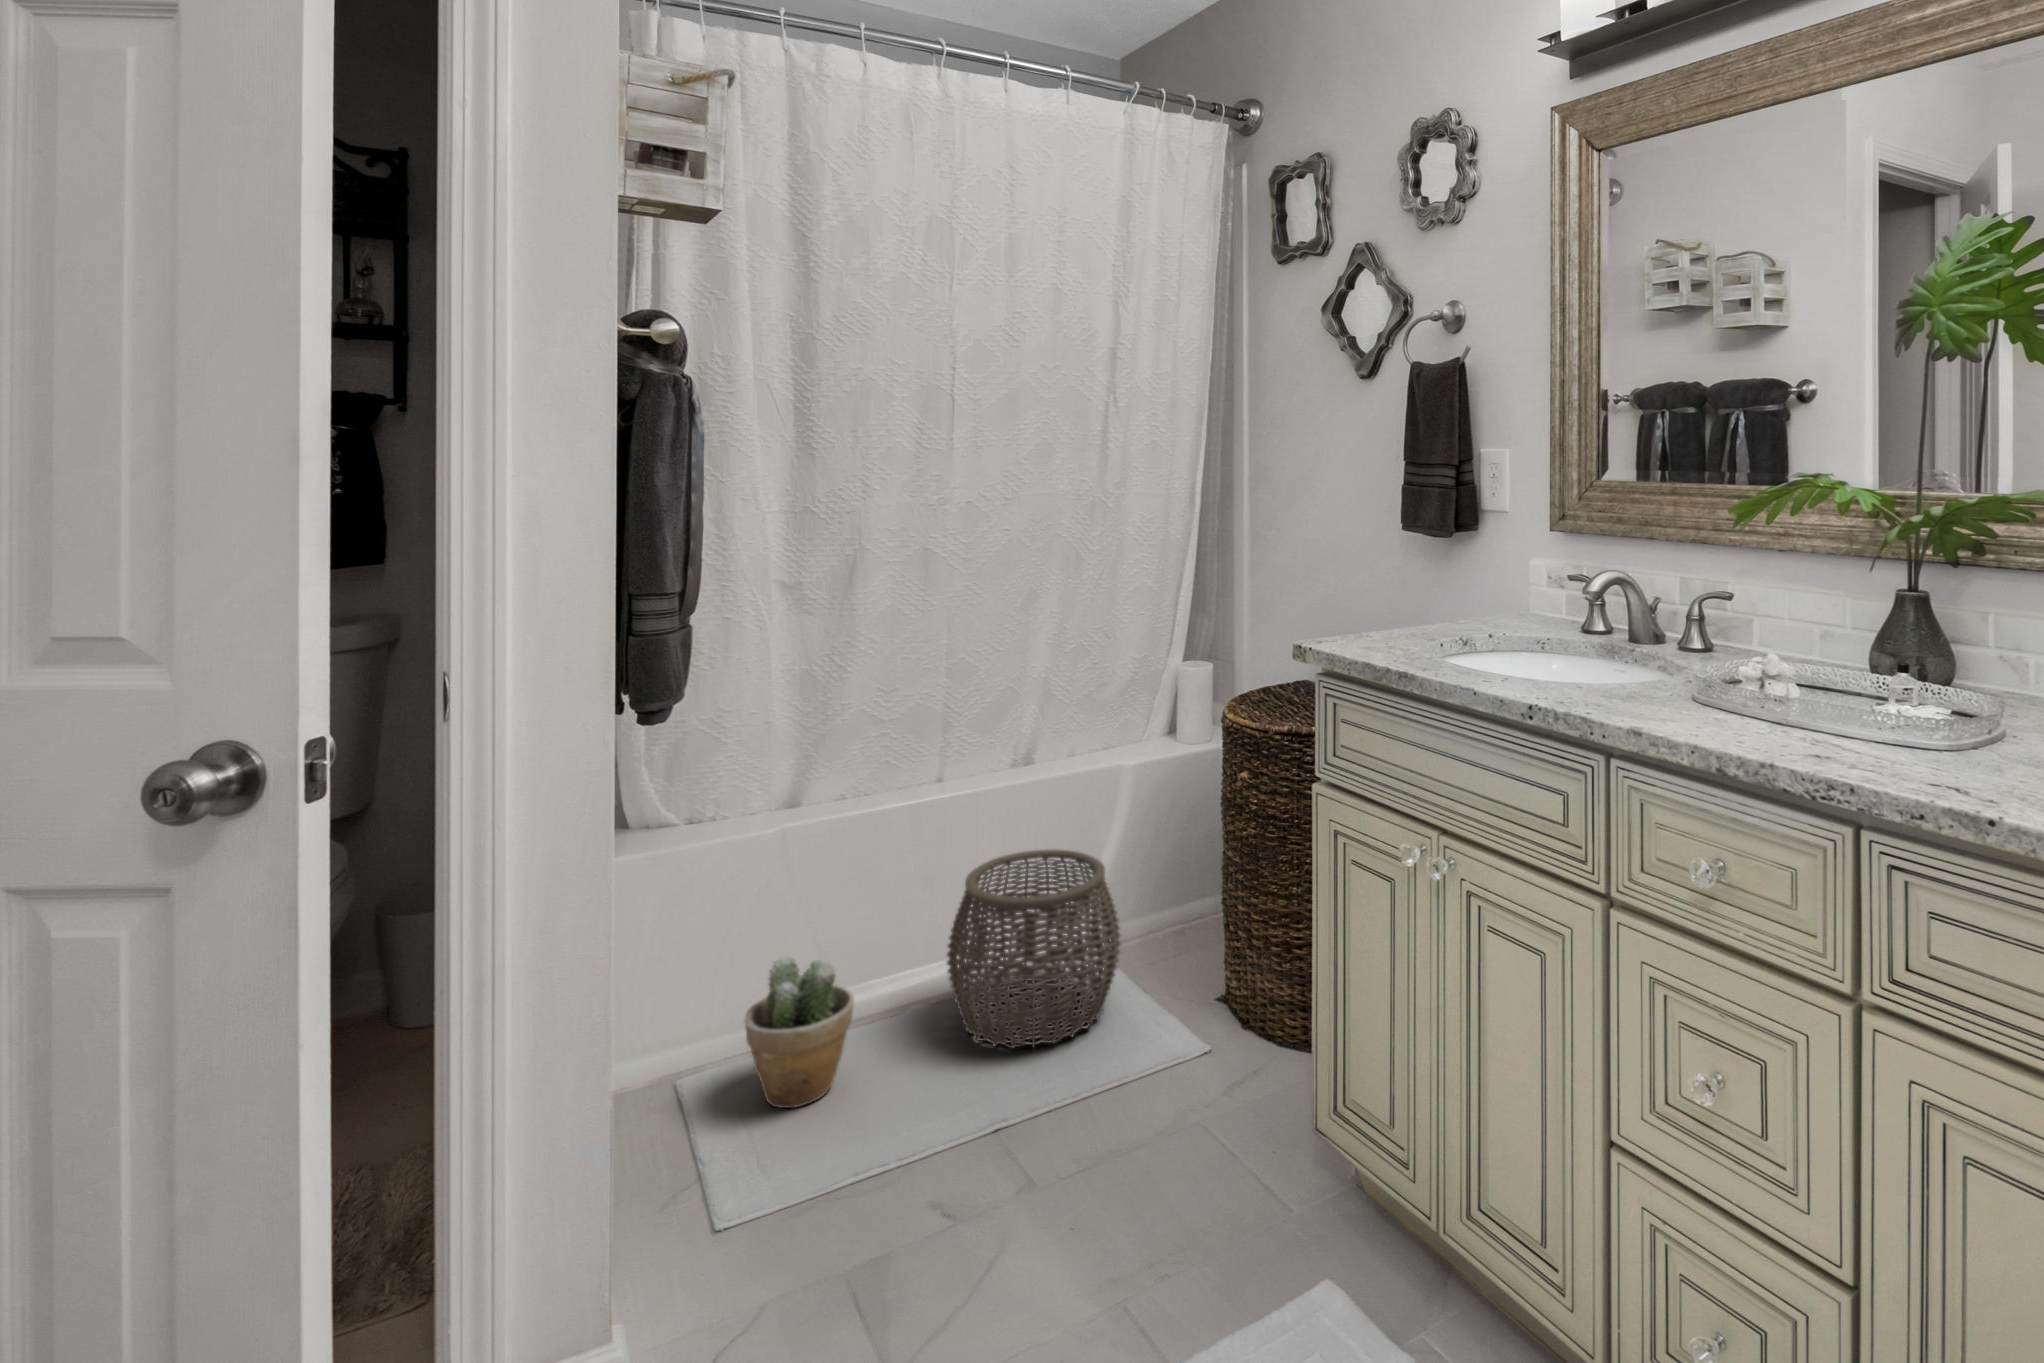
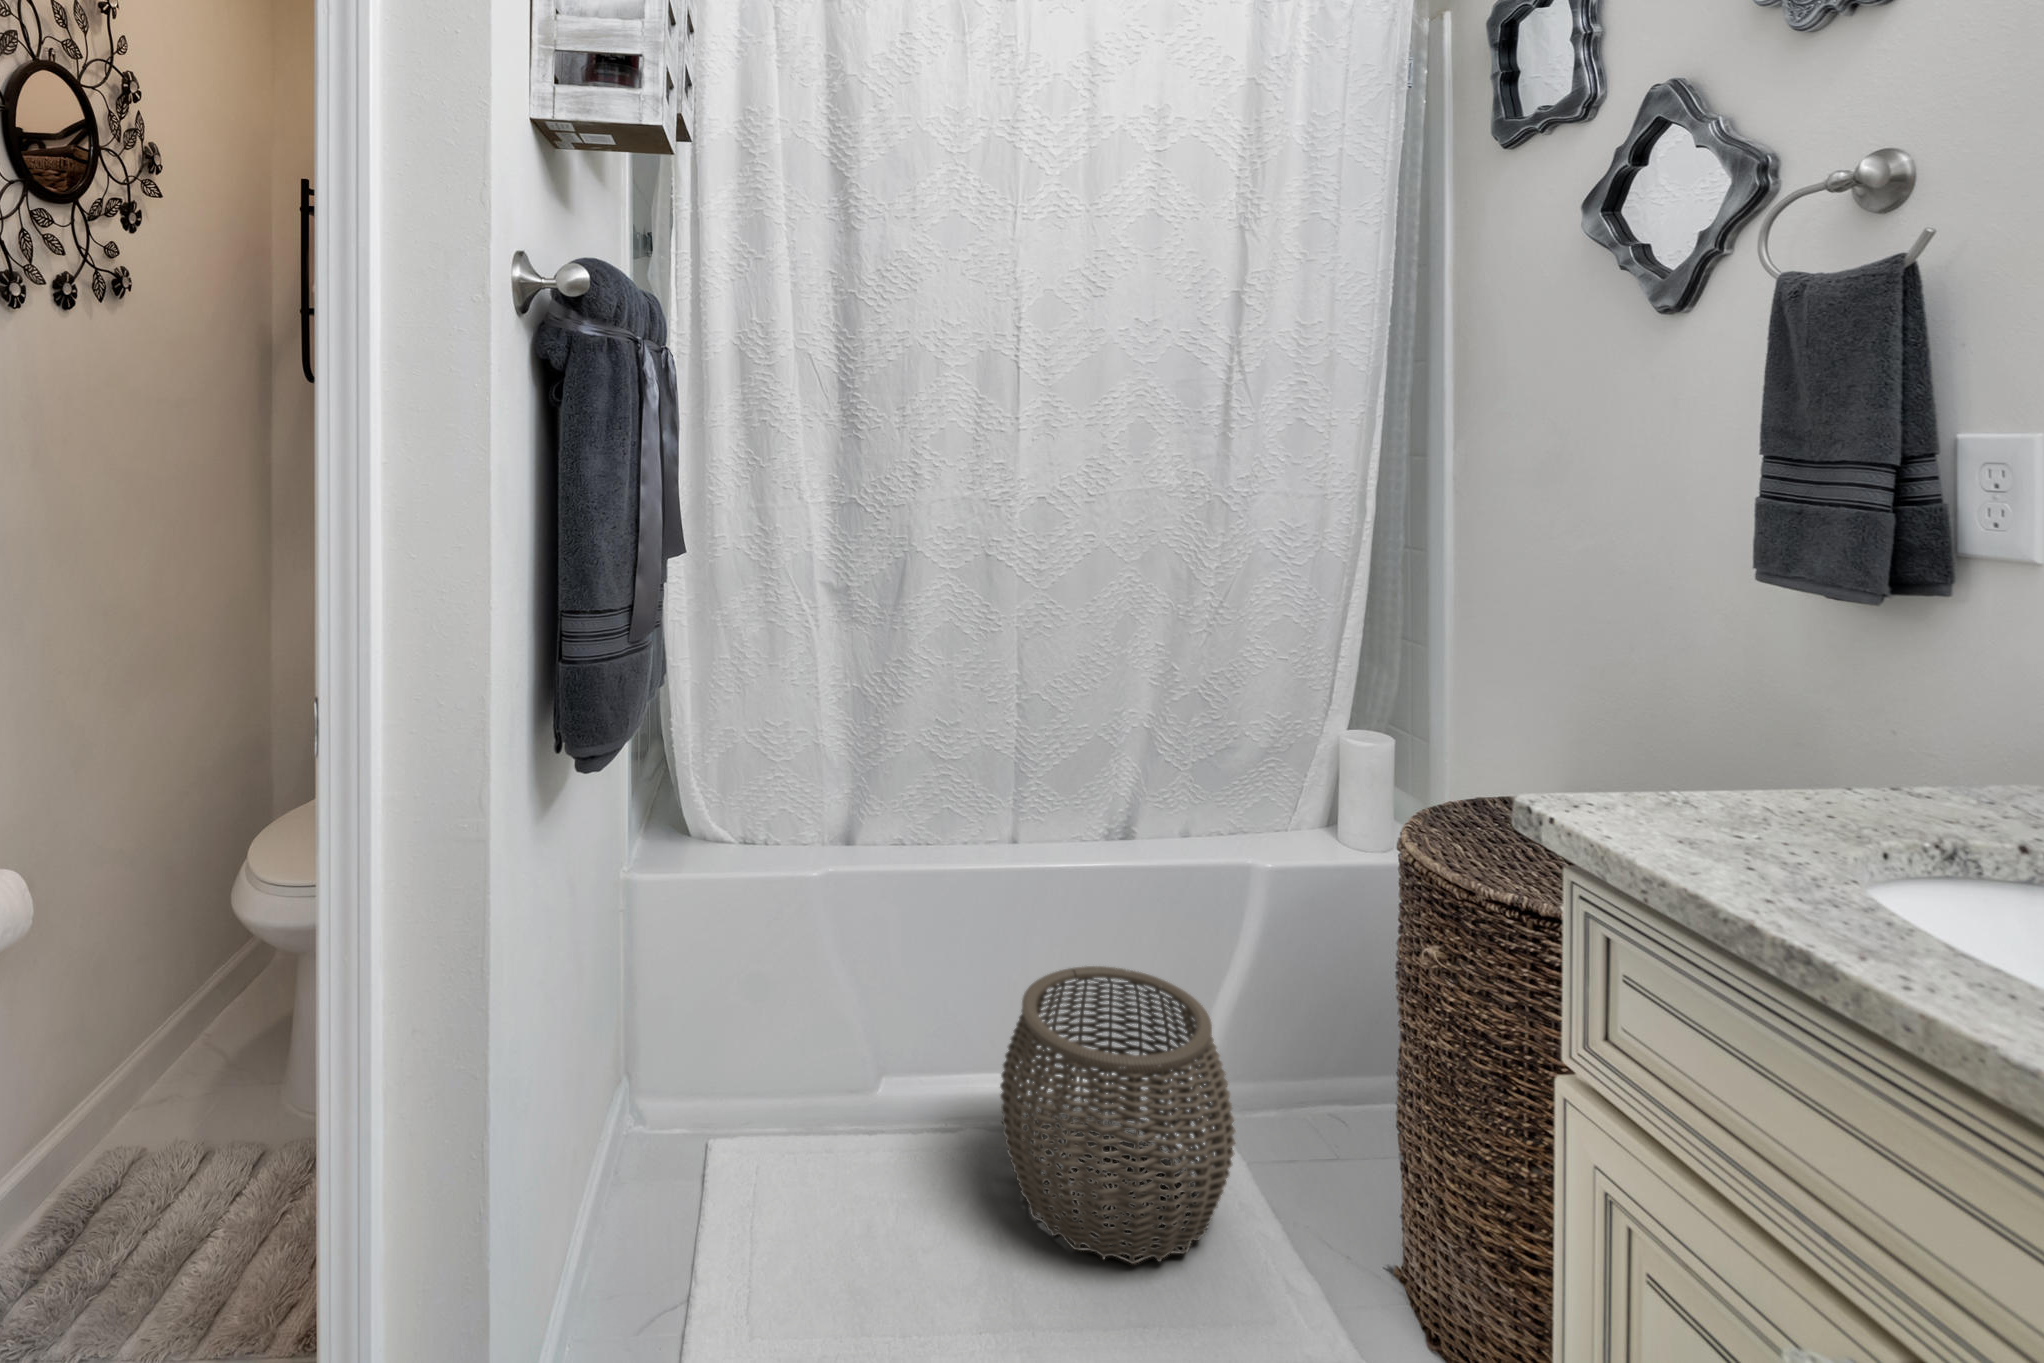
potted plant: present [745,957,854,1108] -> none [760,1045,880,1239]

